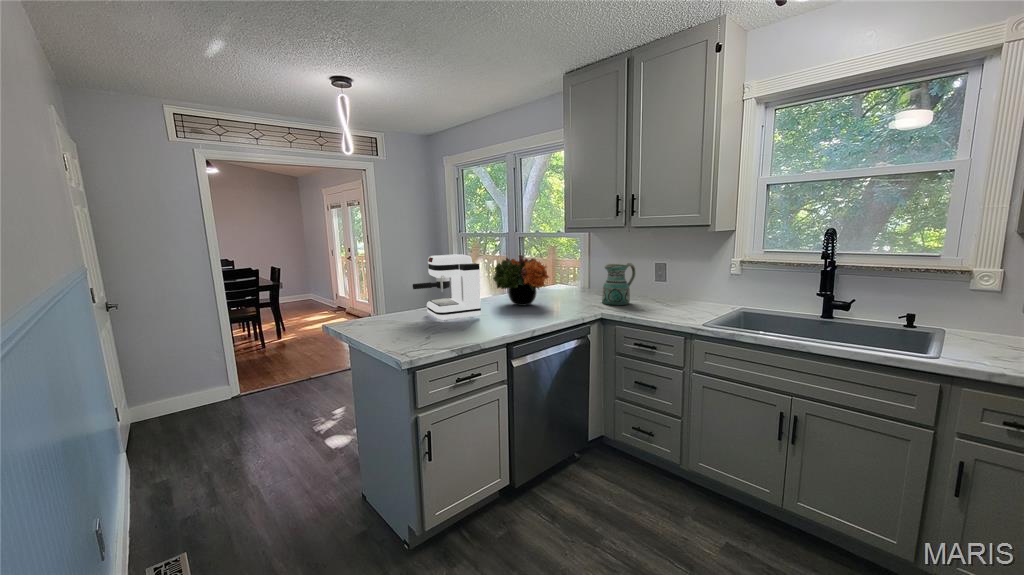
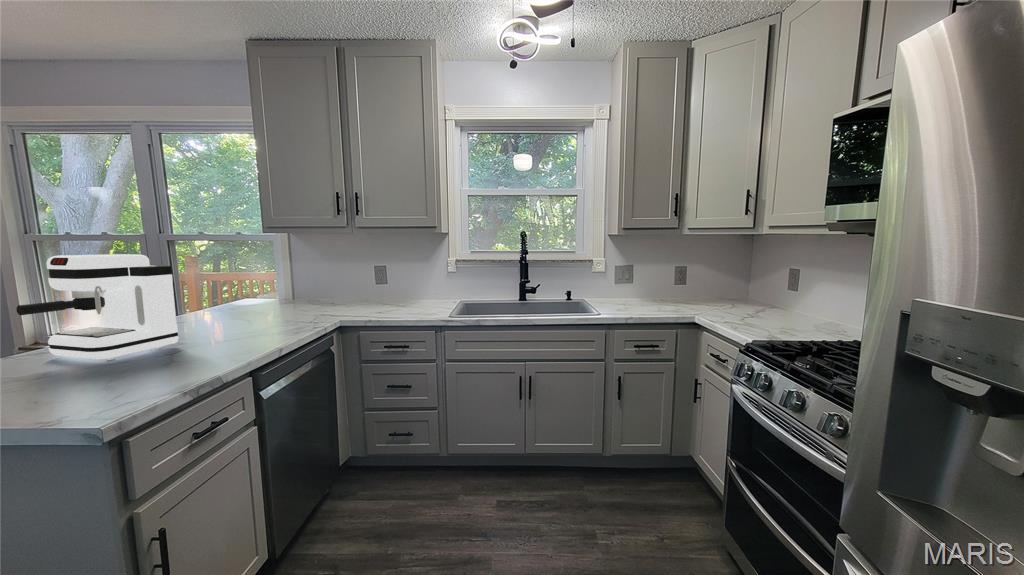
flower arrangement: present [493,255,549,306] -> none [173,257,267,326]
ceramic pitcher: present [602,263,636,305] -> none [329,265,362,312]

